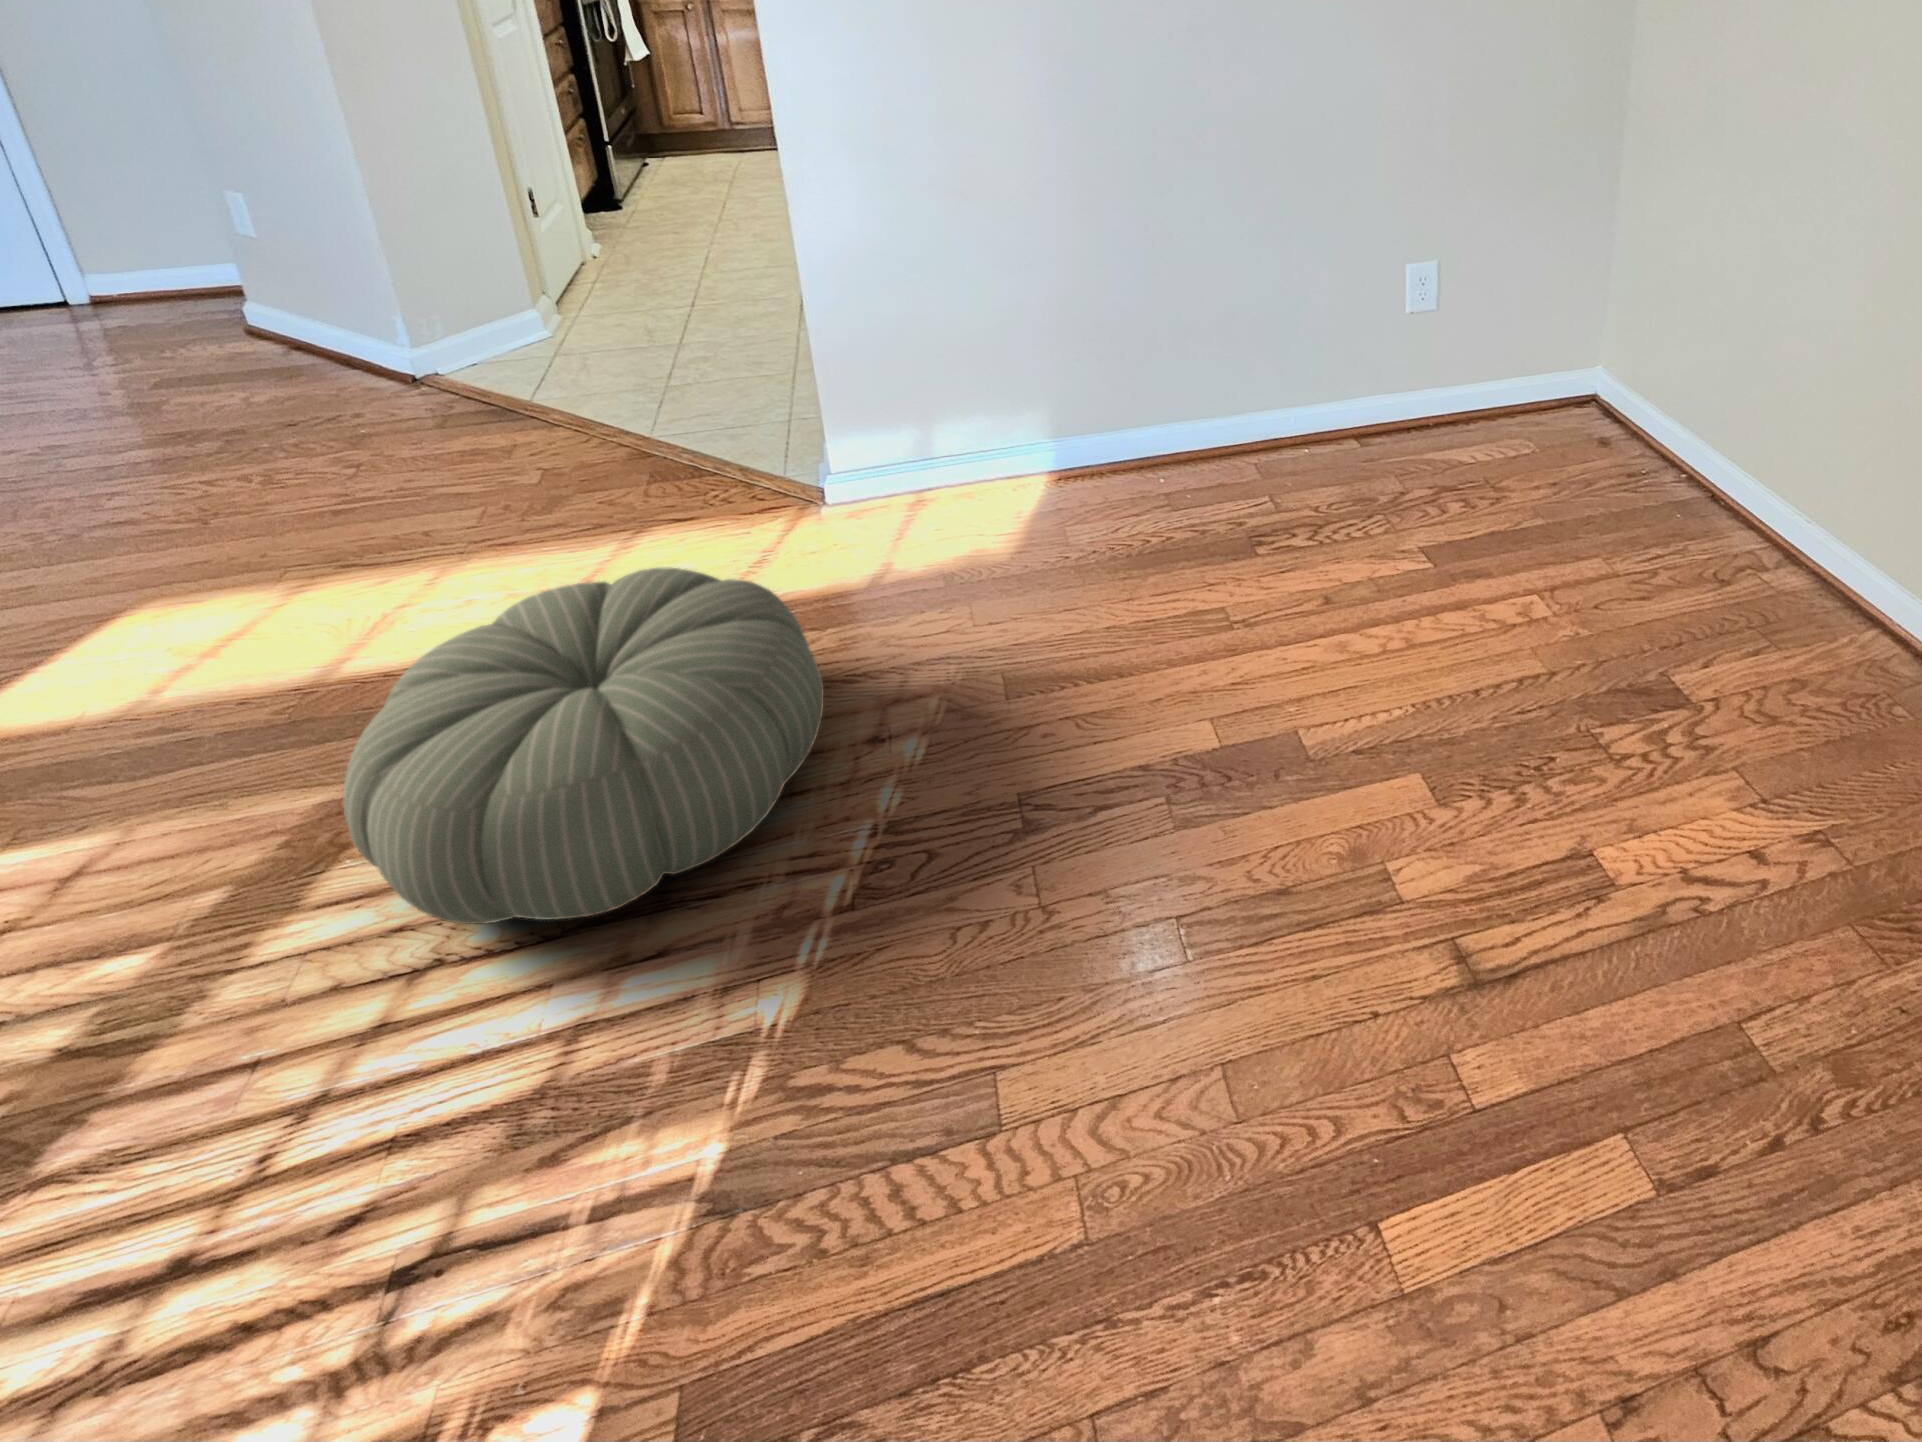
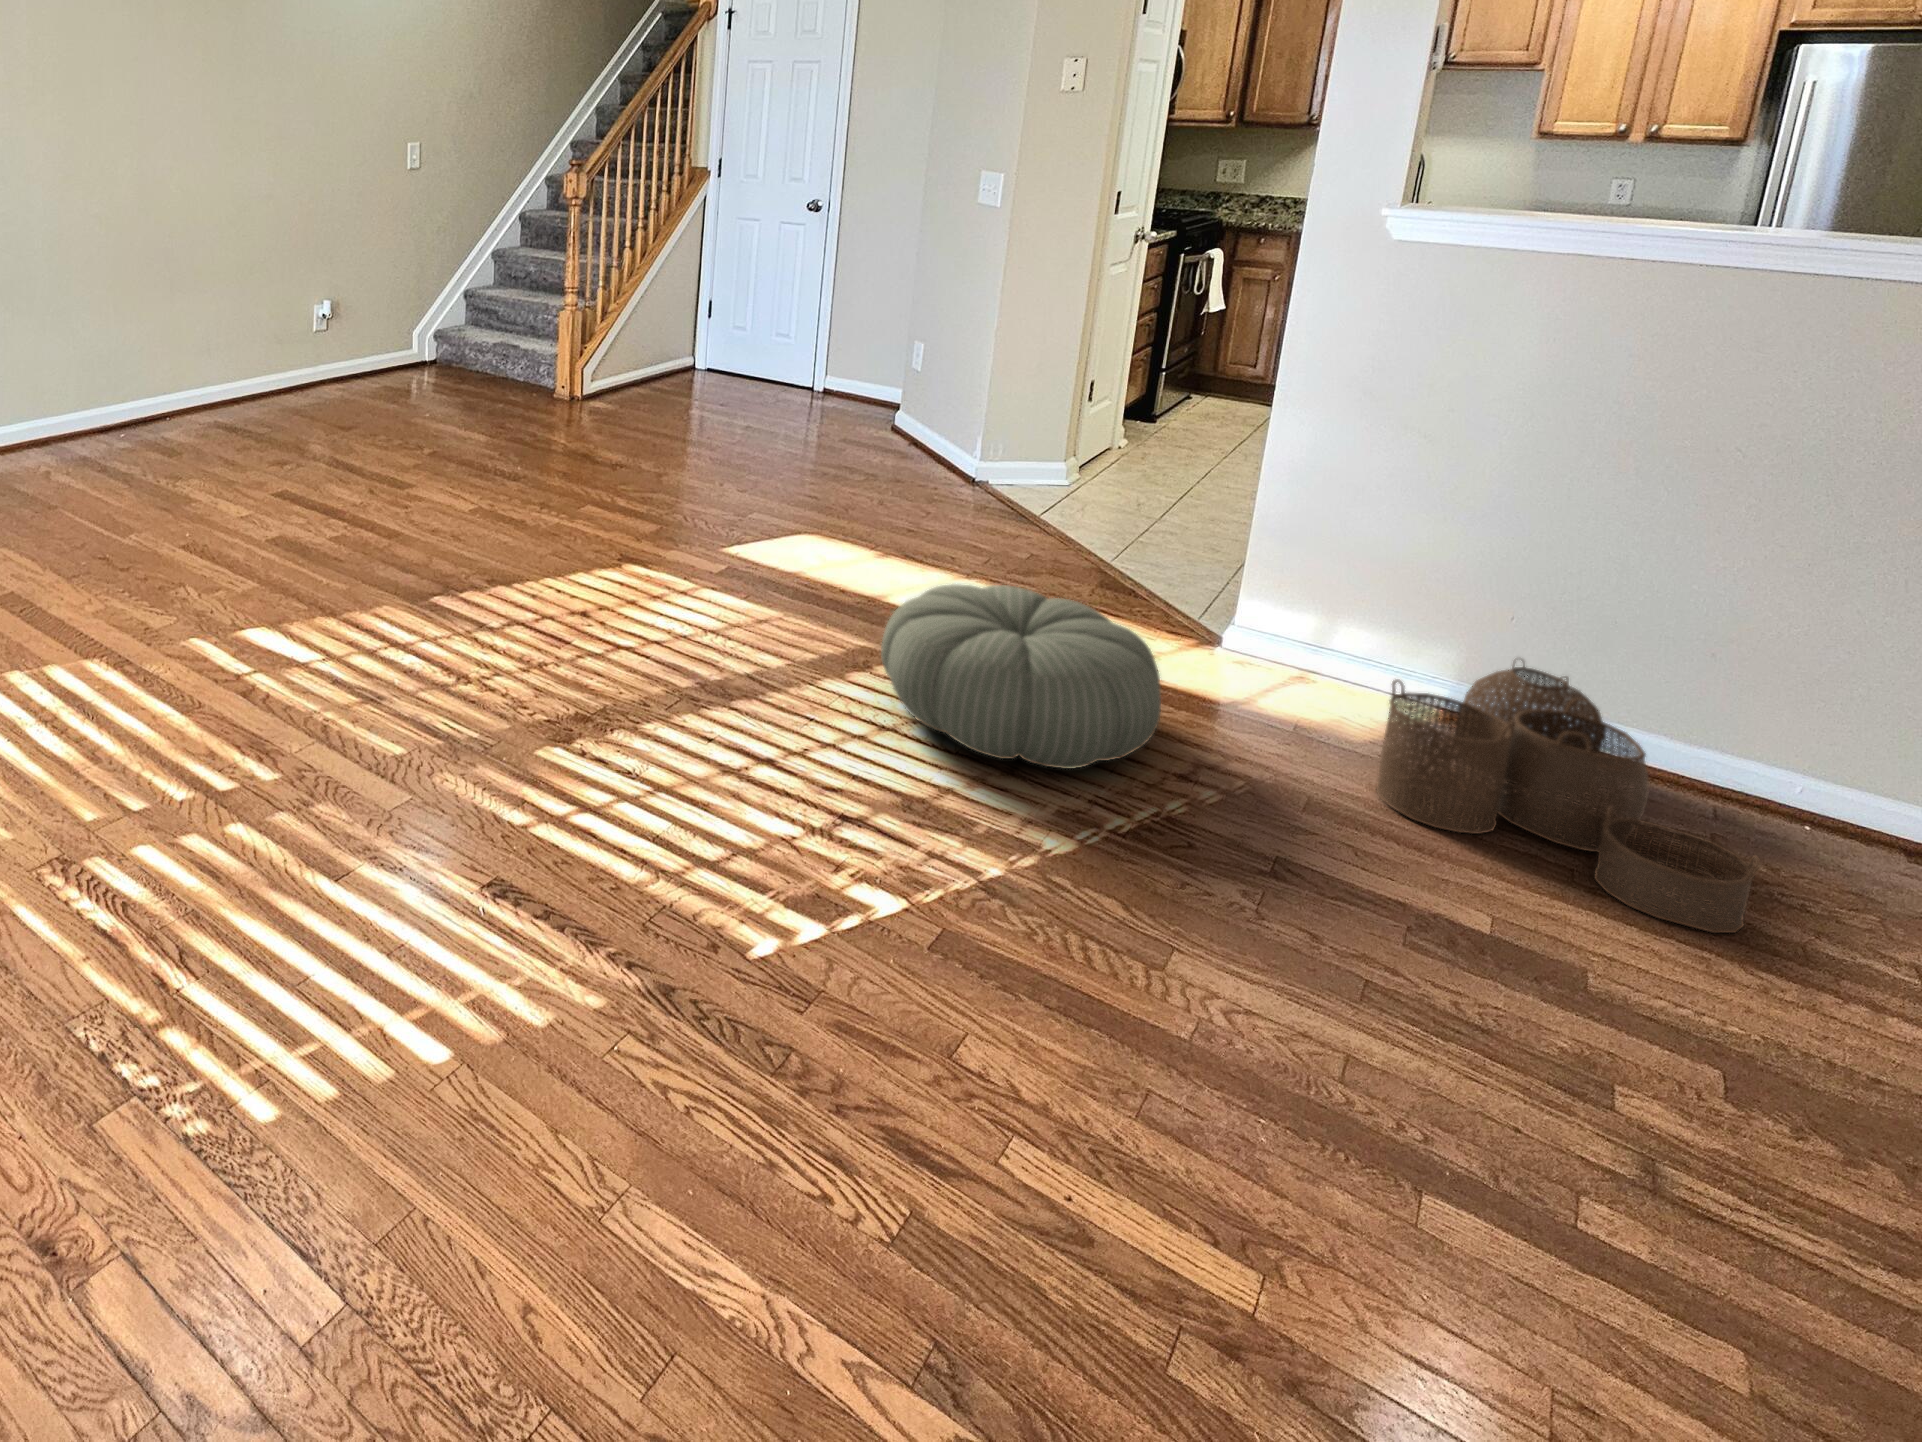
woven basket: none [1032,399,1334,634] -> present [1376,665,1760,933]

